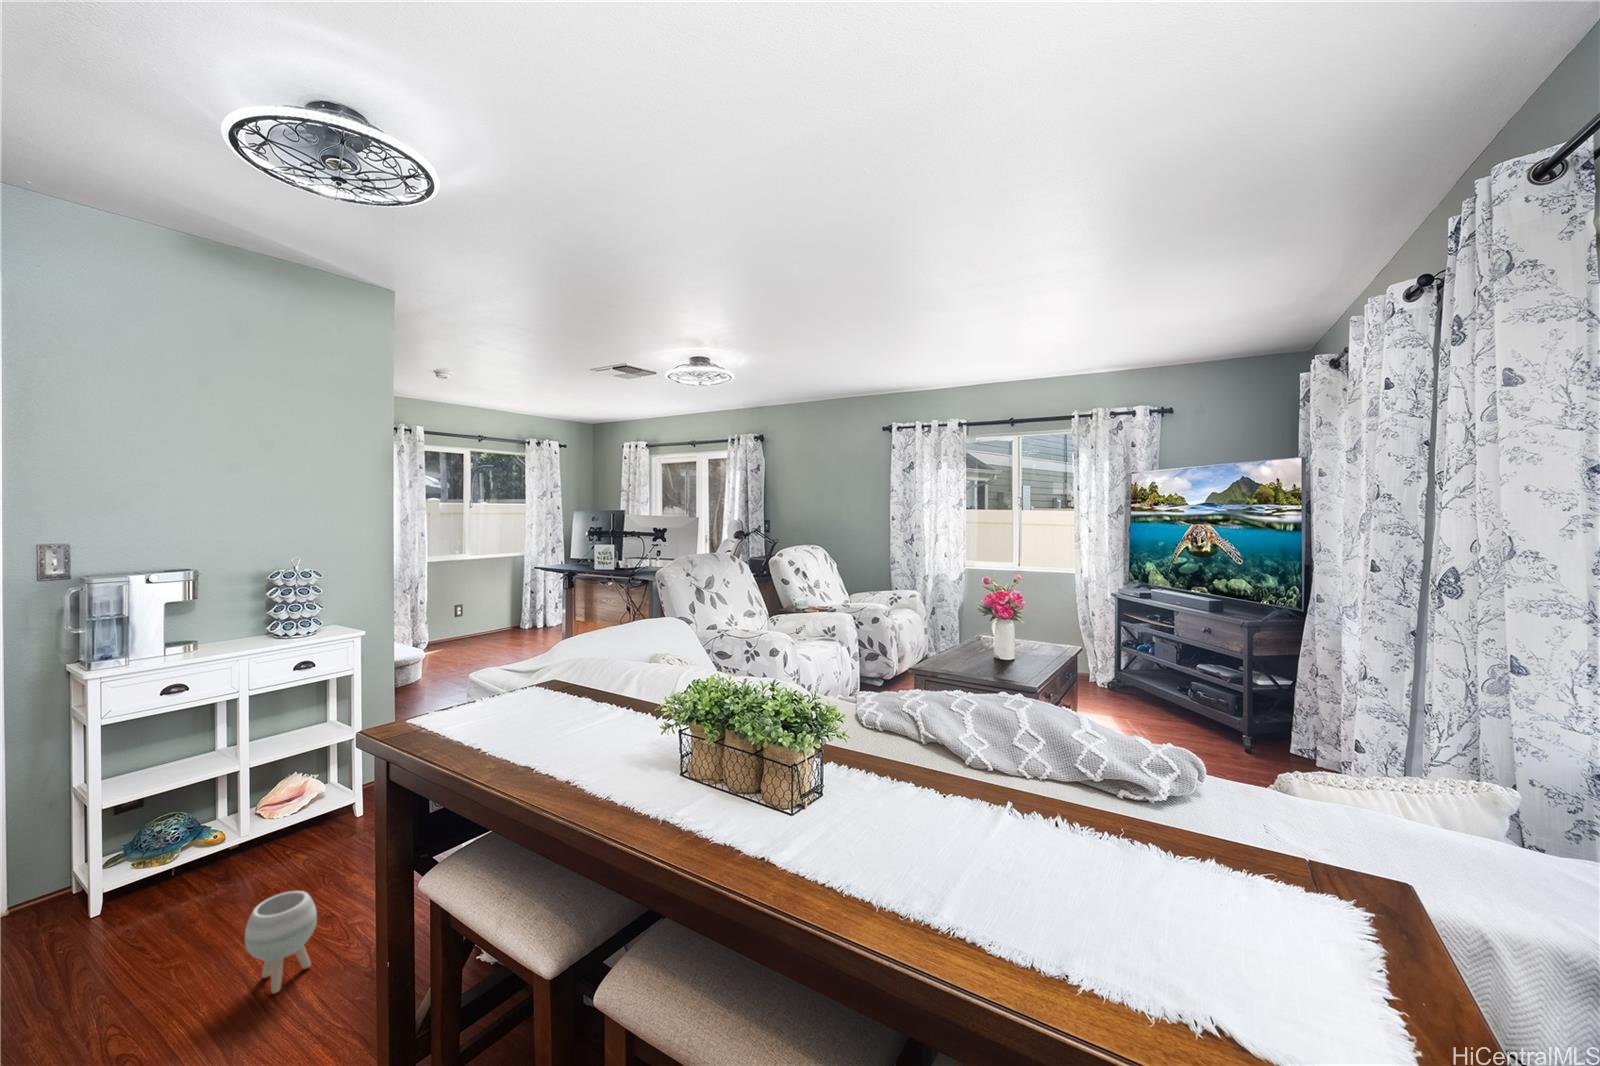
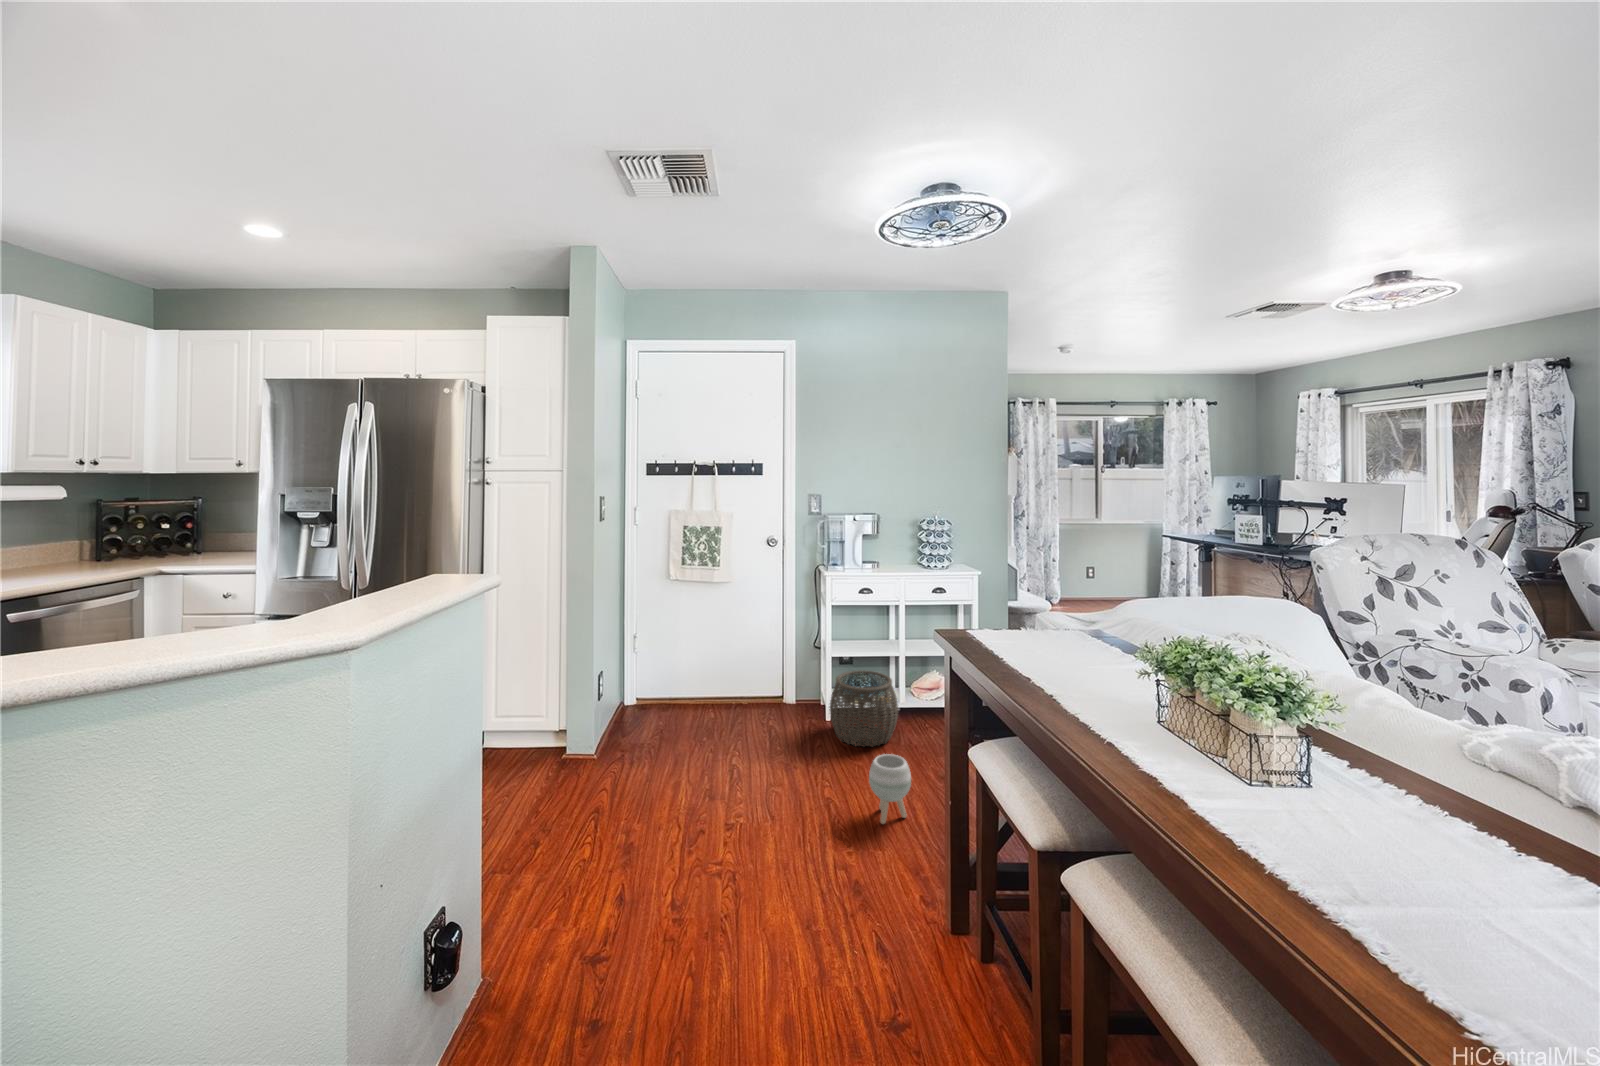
woven basket: none [118,796,258,922] -> present [829,670,898,747]

